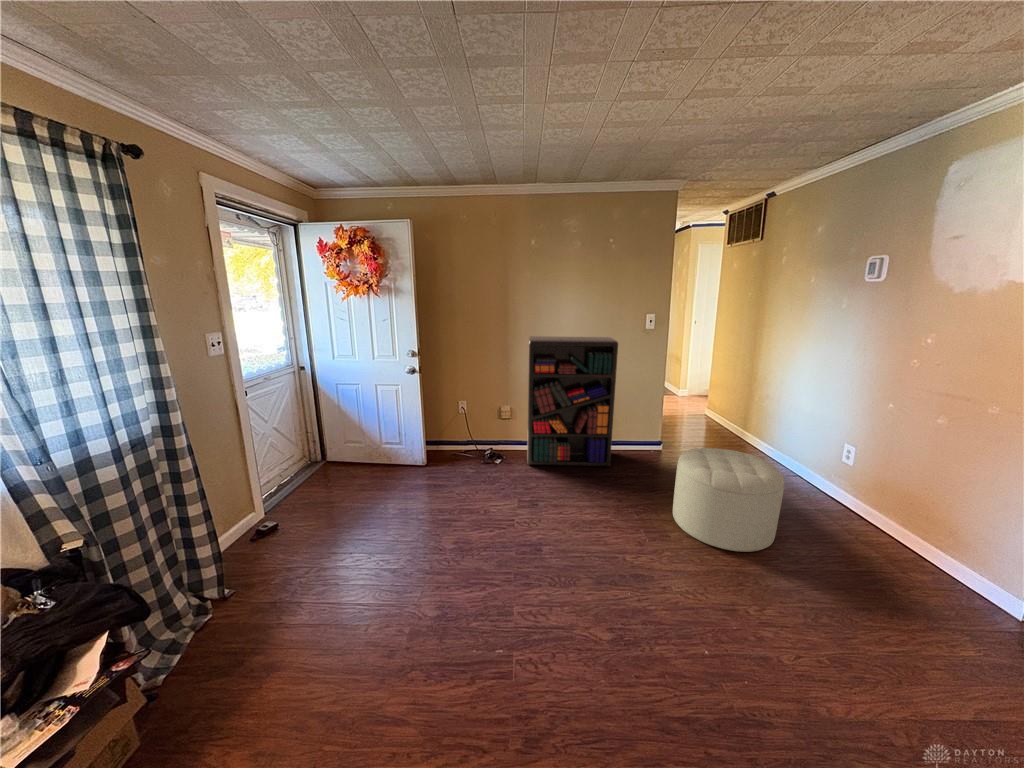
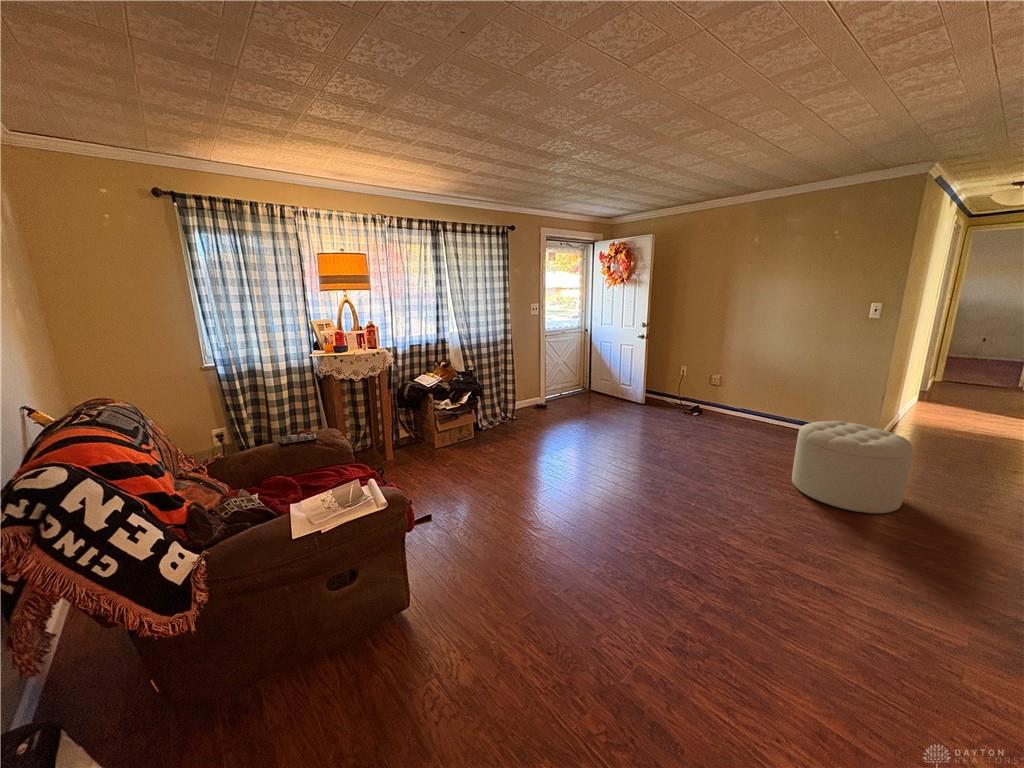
bookshelf: present [527,336,618,466] -> none [719,317,827,440]

